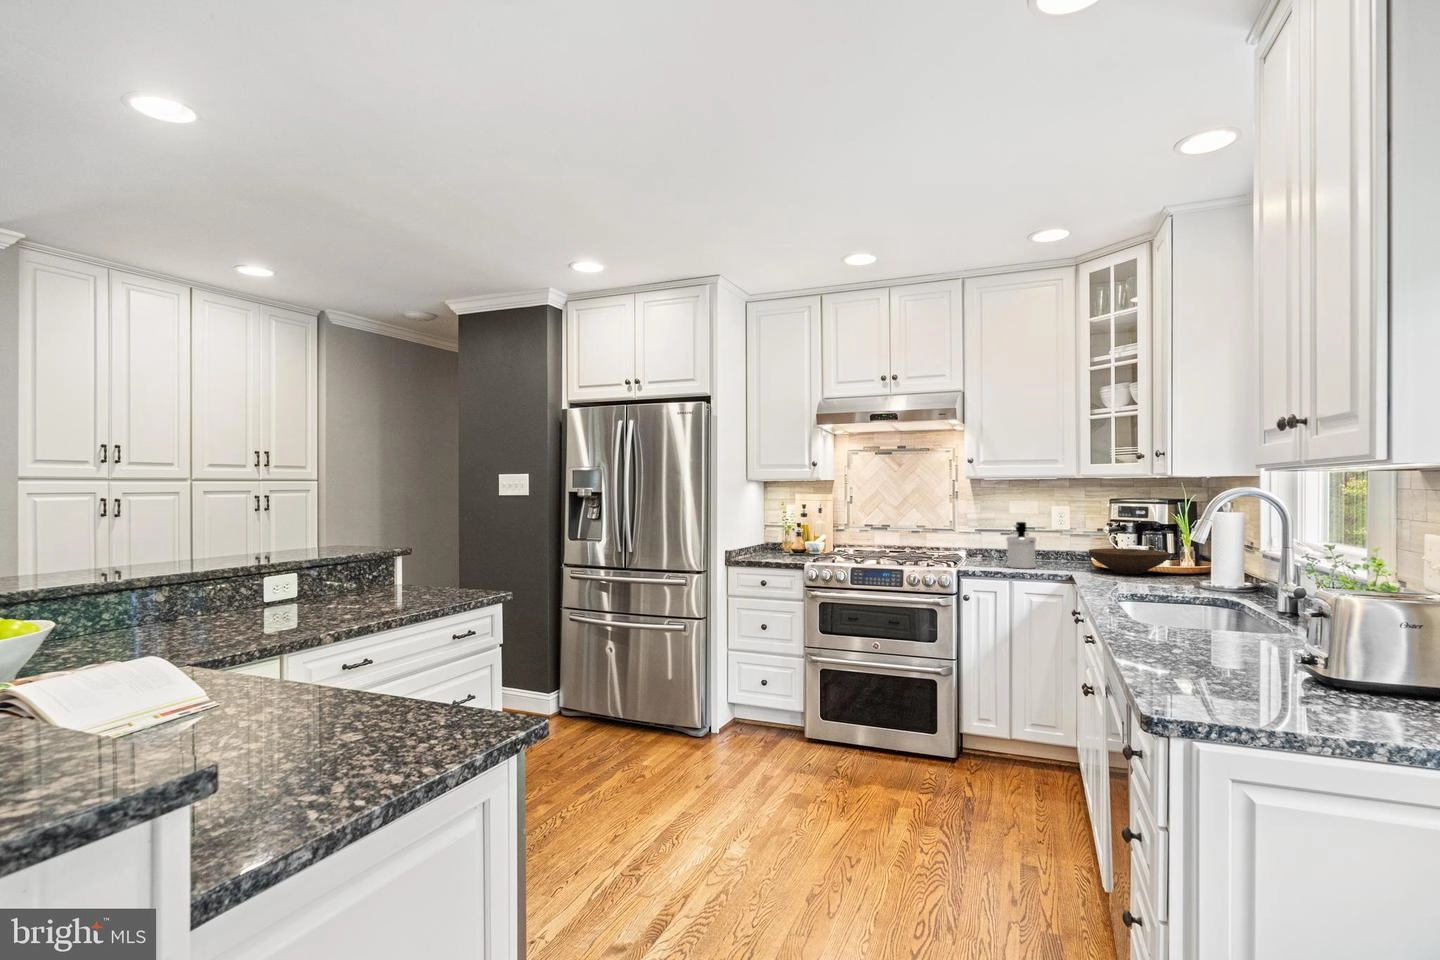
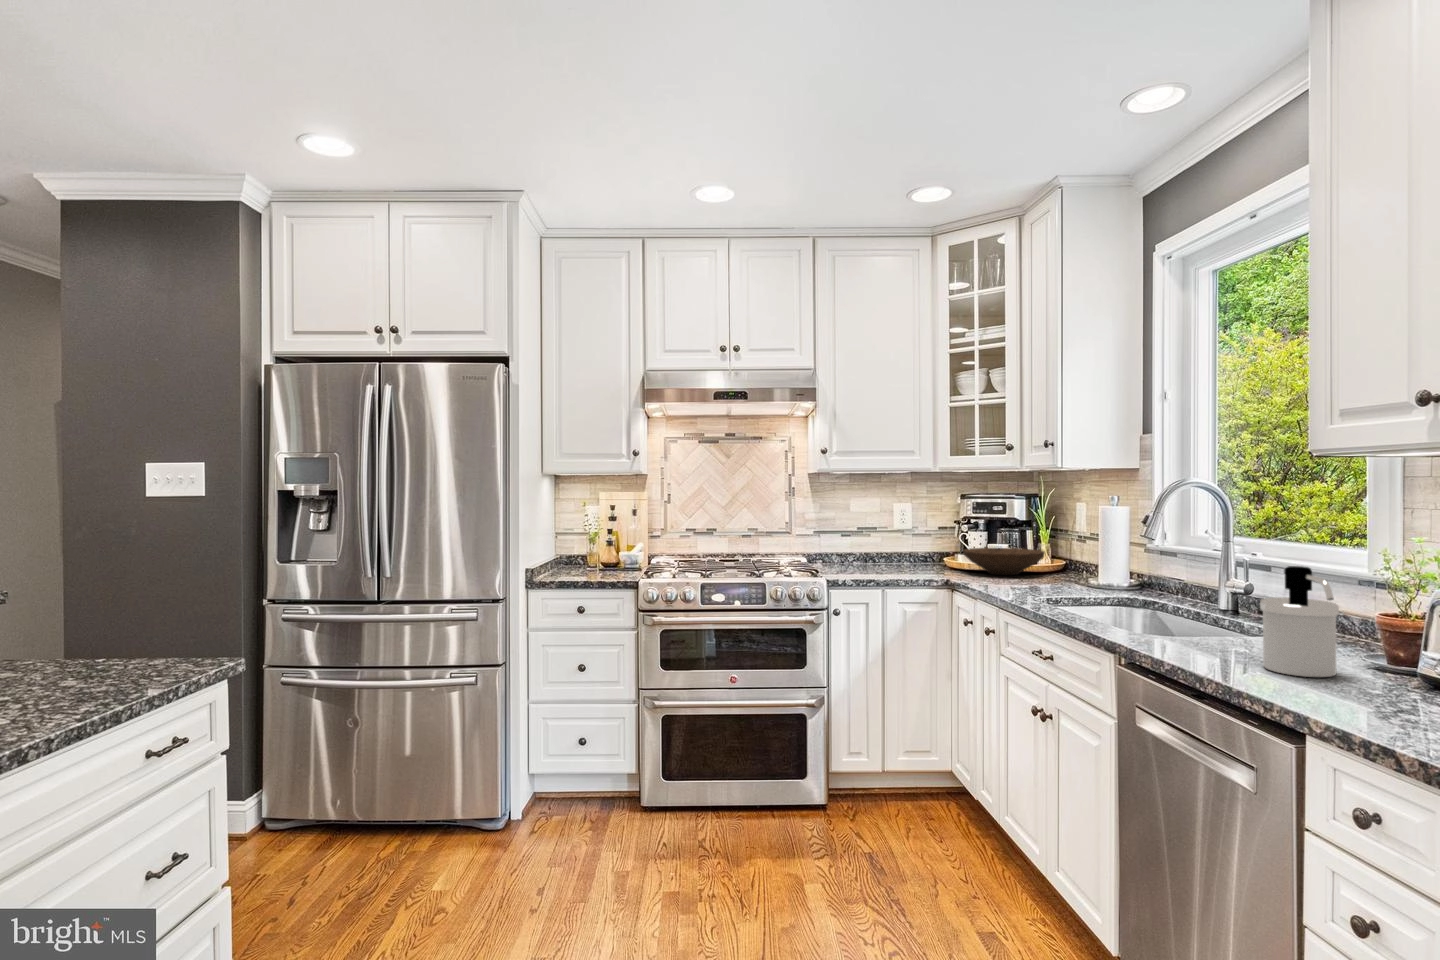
soap dispenser: present [1006,522,1036,569] -> present [1260,566,1339,677]

